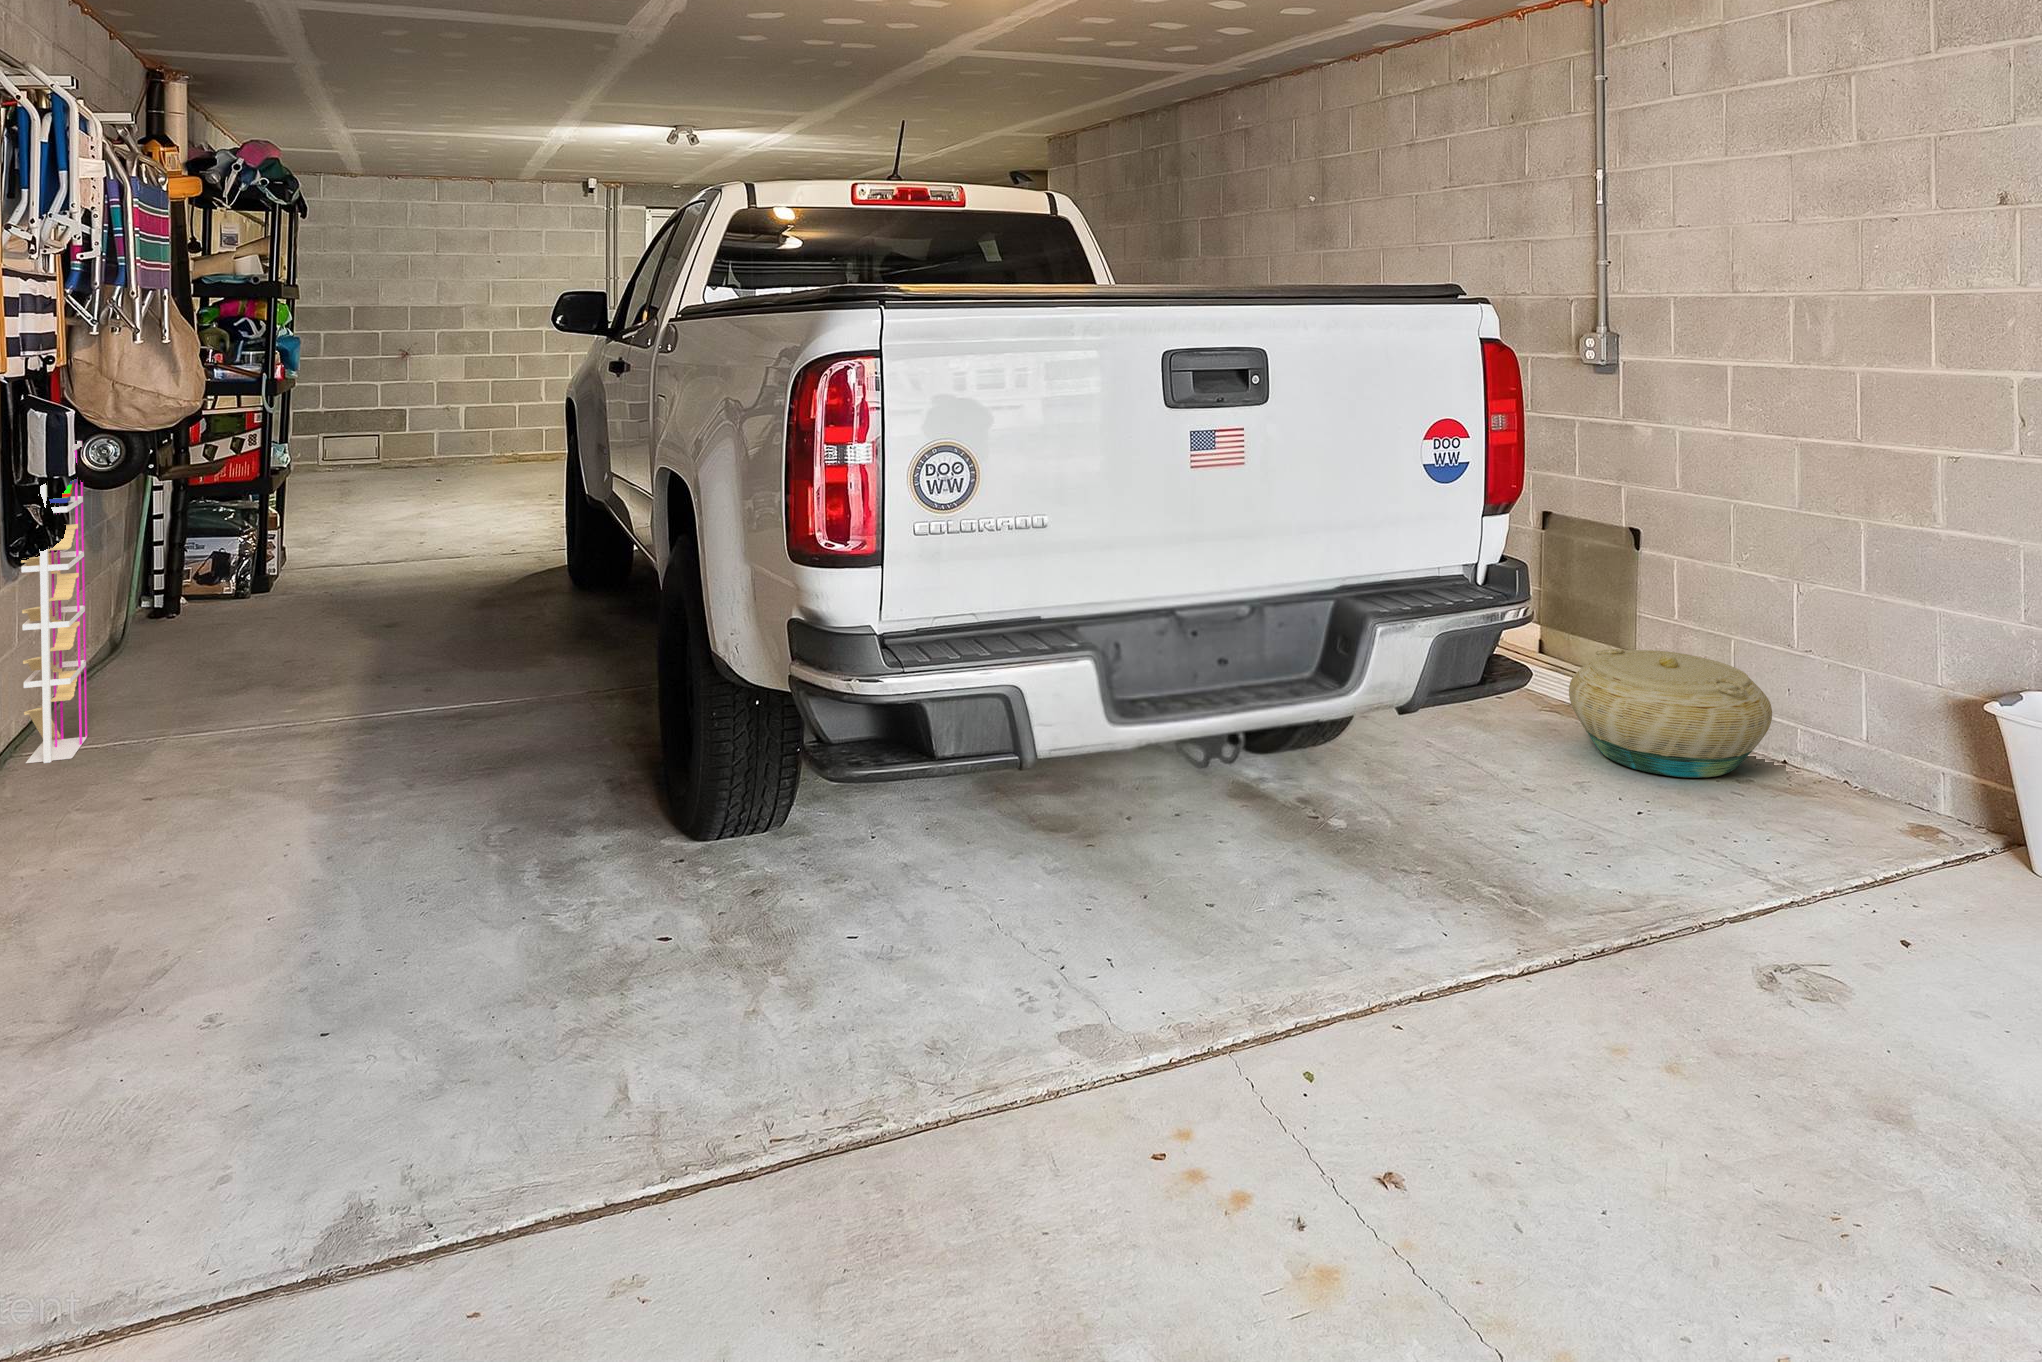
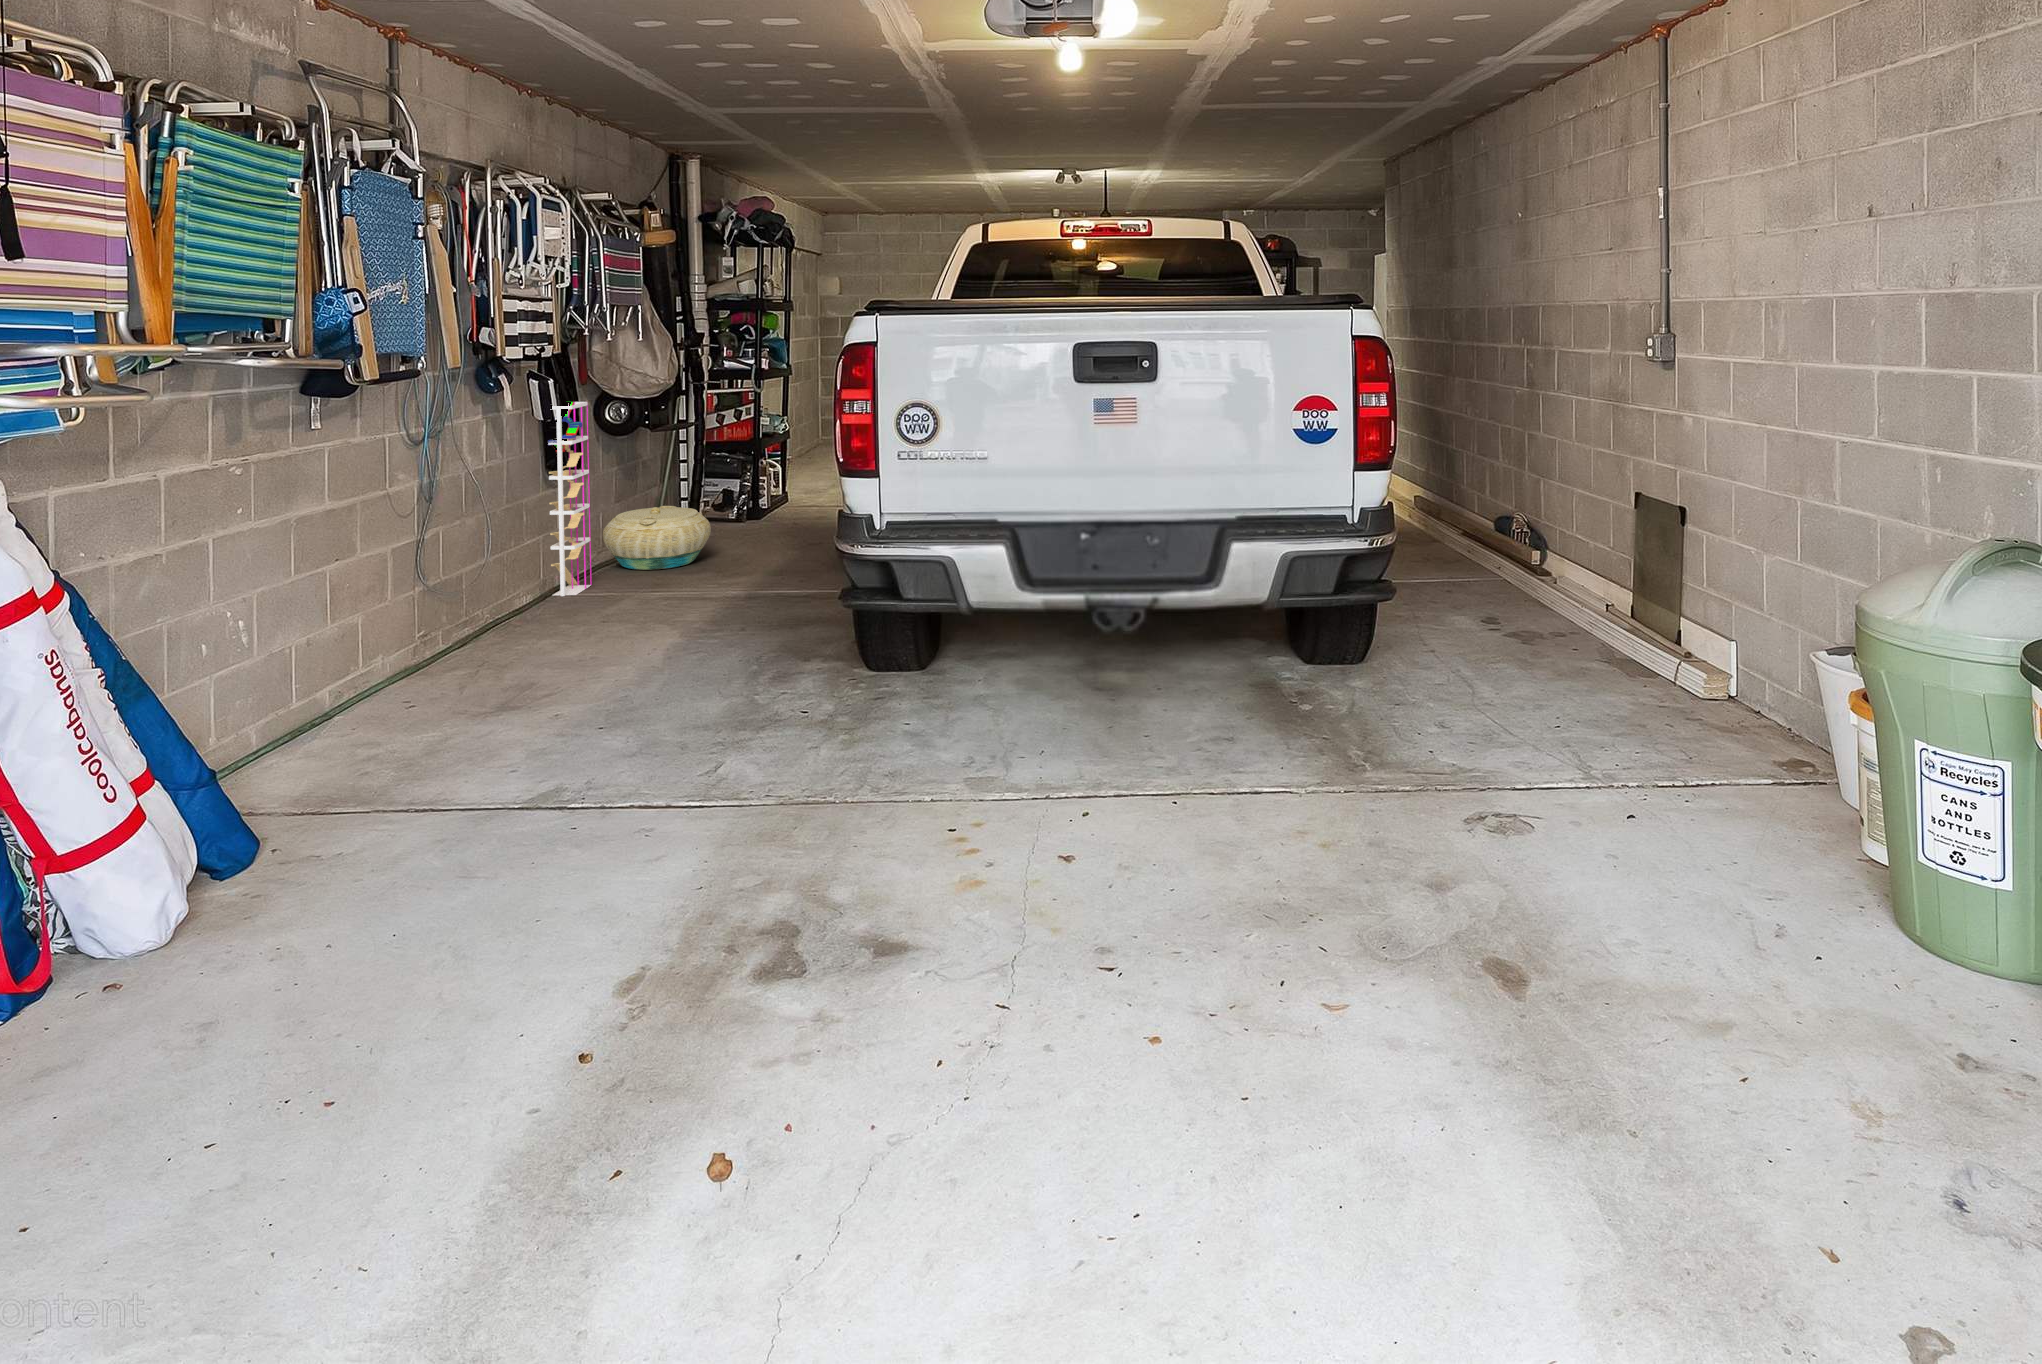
basket: present [1569,649,1772,777] -> present [603,506,711,570]

